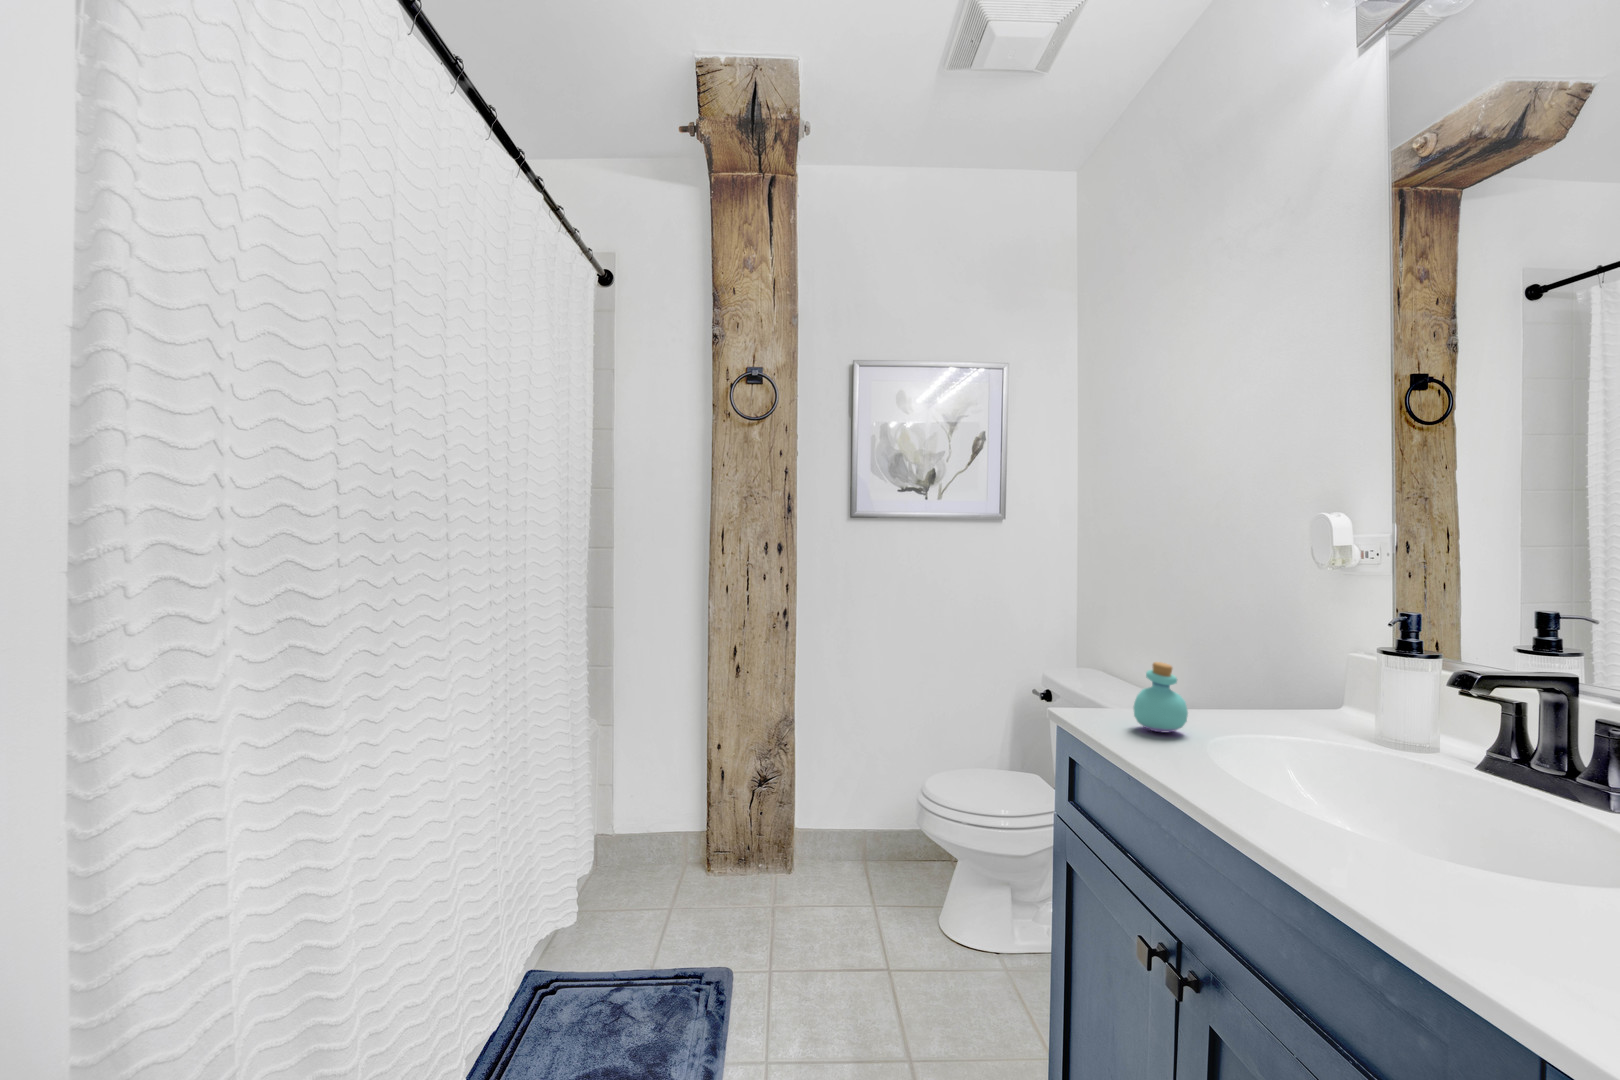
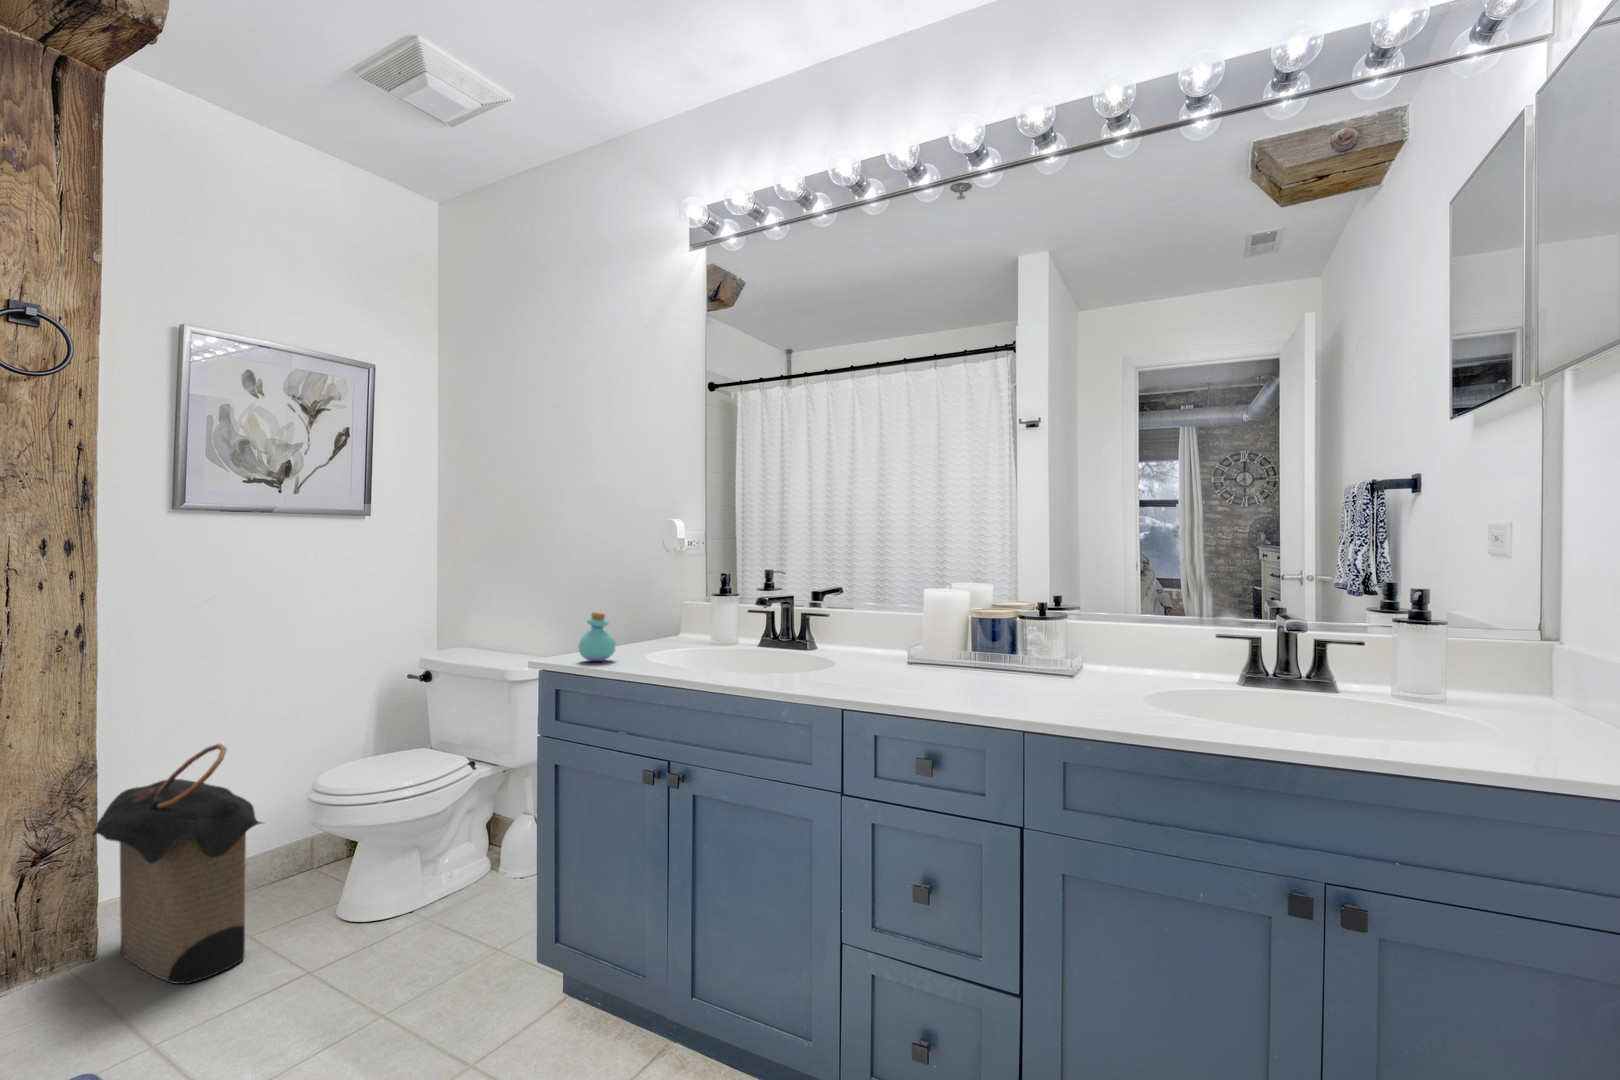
laundry hamper: none [787,722,879,923] -> present [93,744,262,983]

